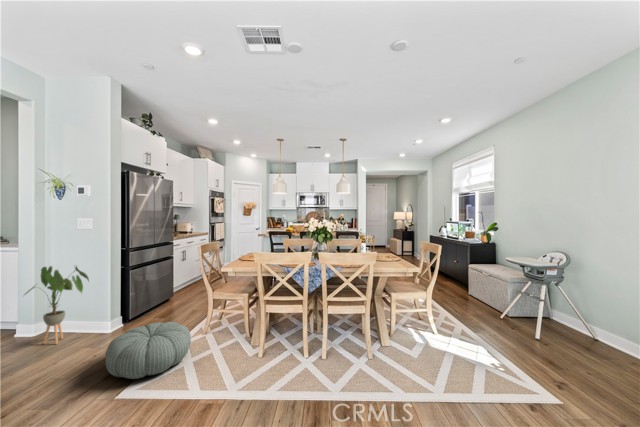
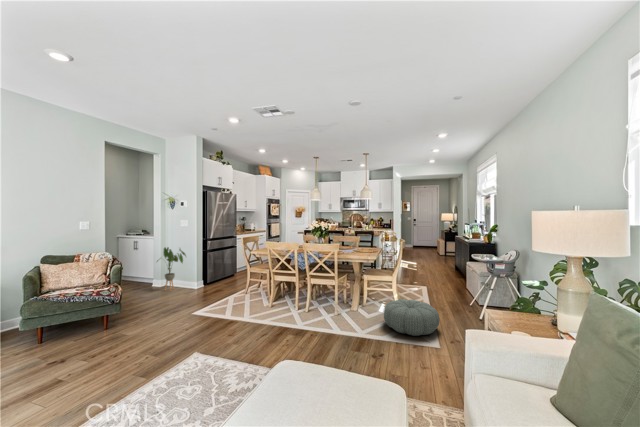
pouf: present [105,322,191,379] -> present [384,299,440,336]

